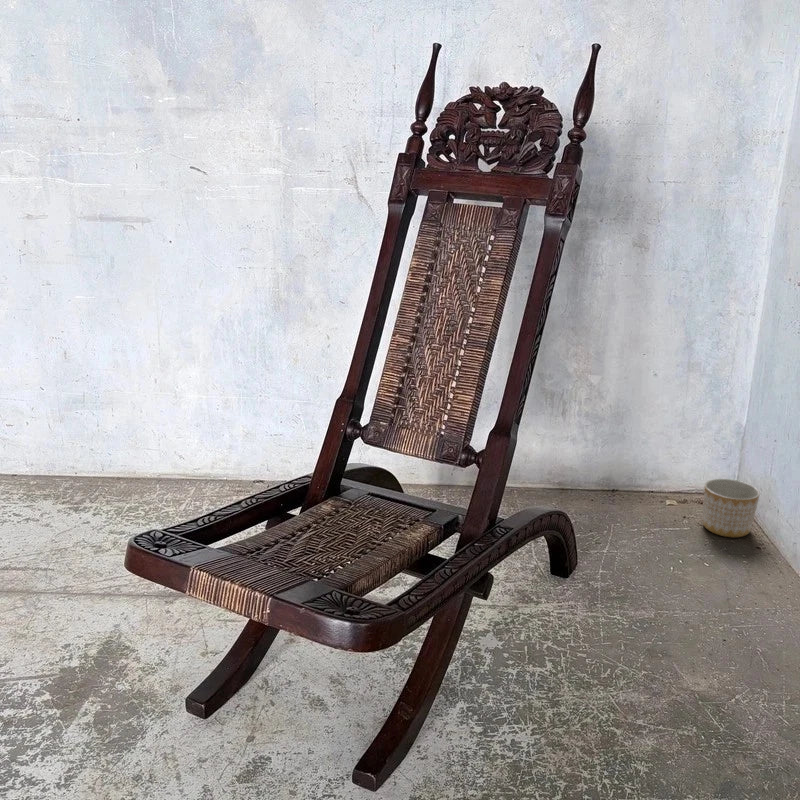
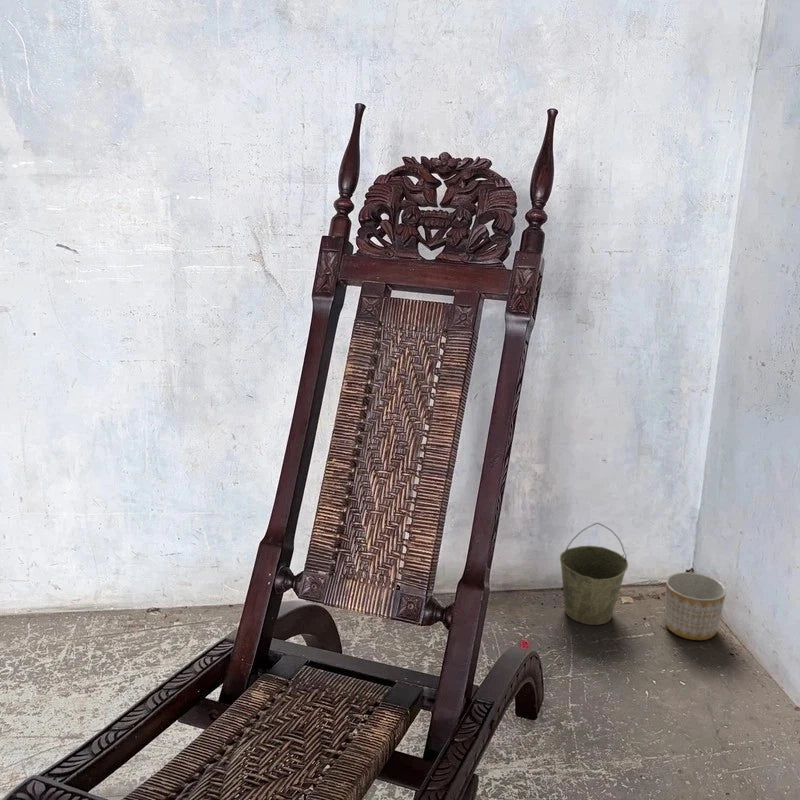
bucket: none [609,428,671,520] -> present [560,523,628,625]

